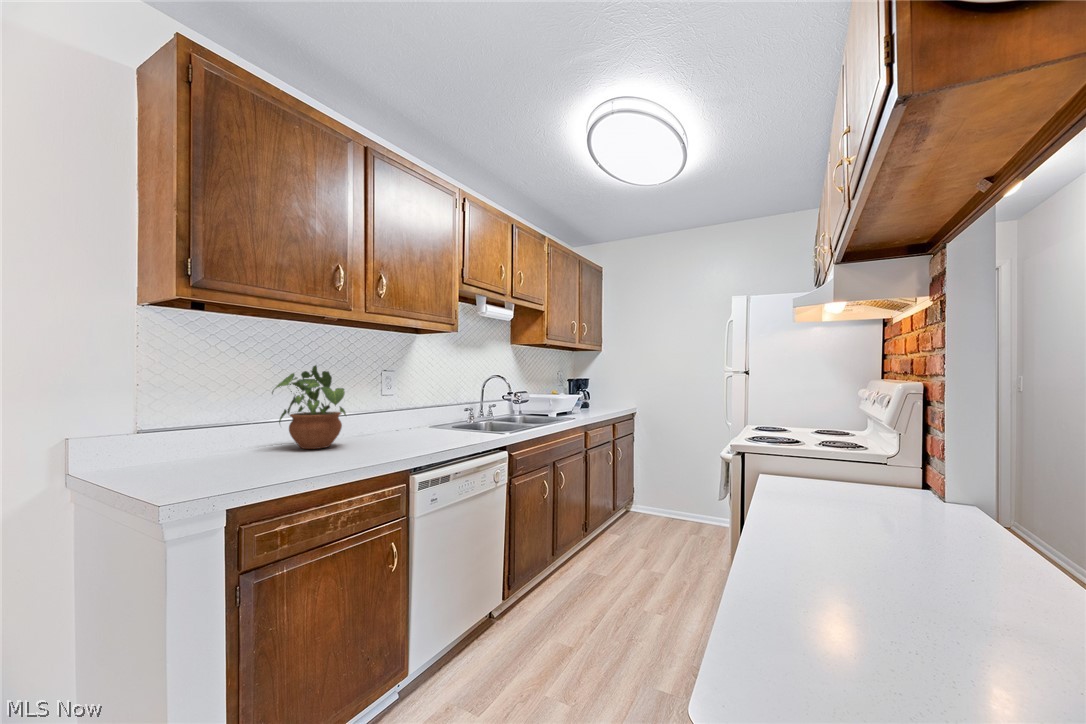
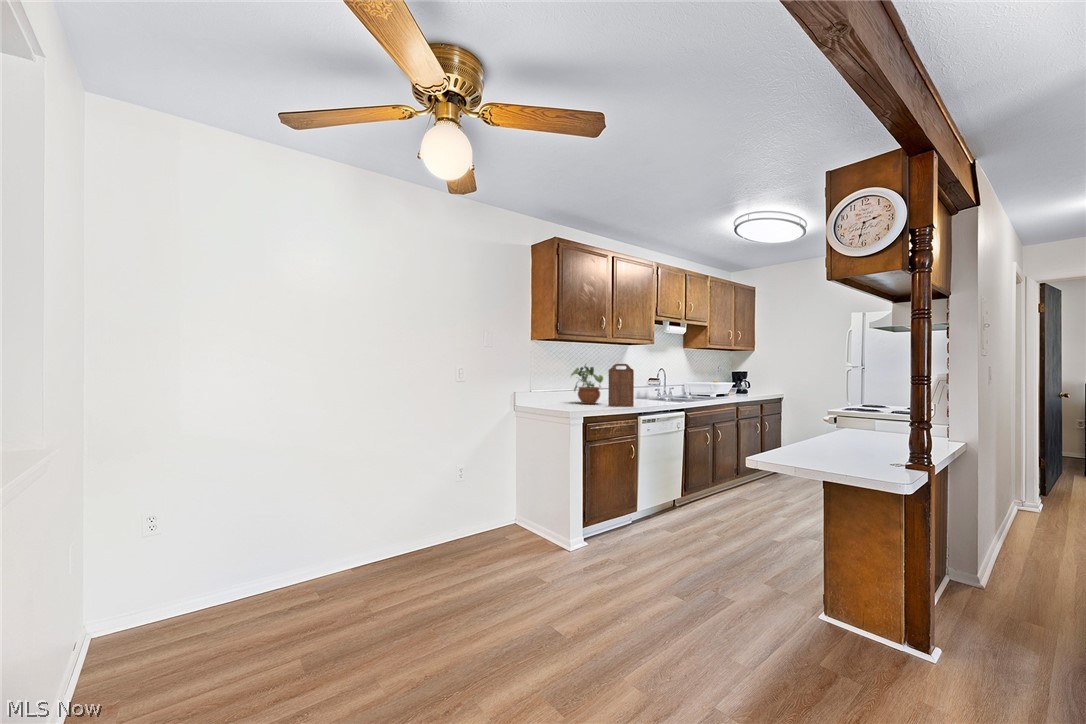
cutting board: none [349,364,405,454] -> present [608,364,634,407]

